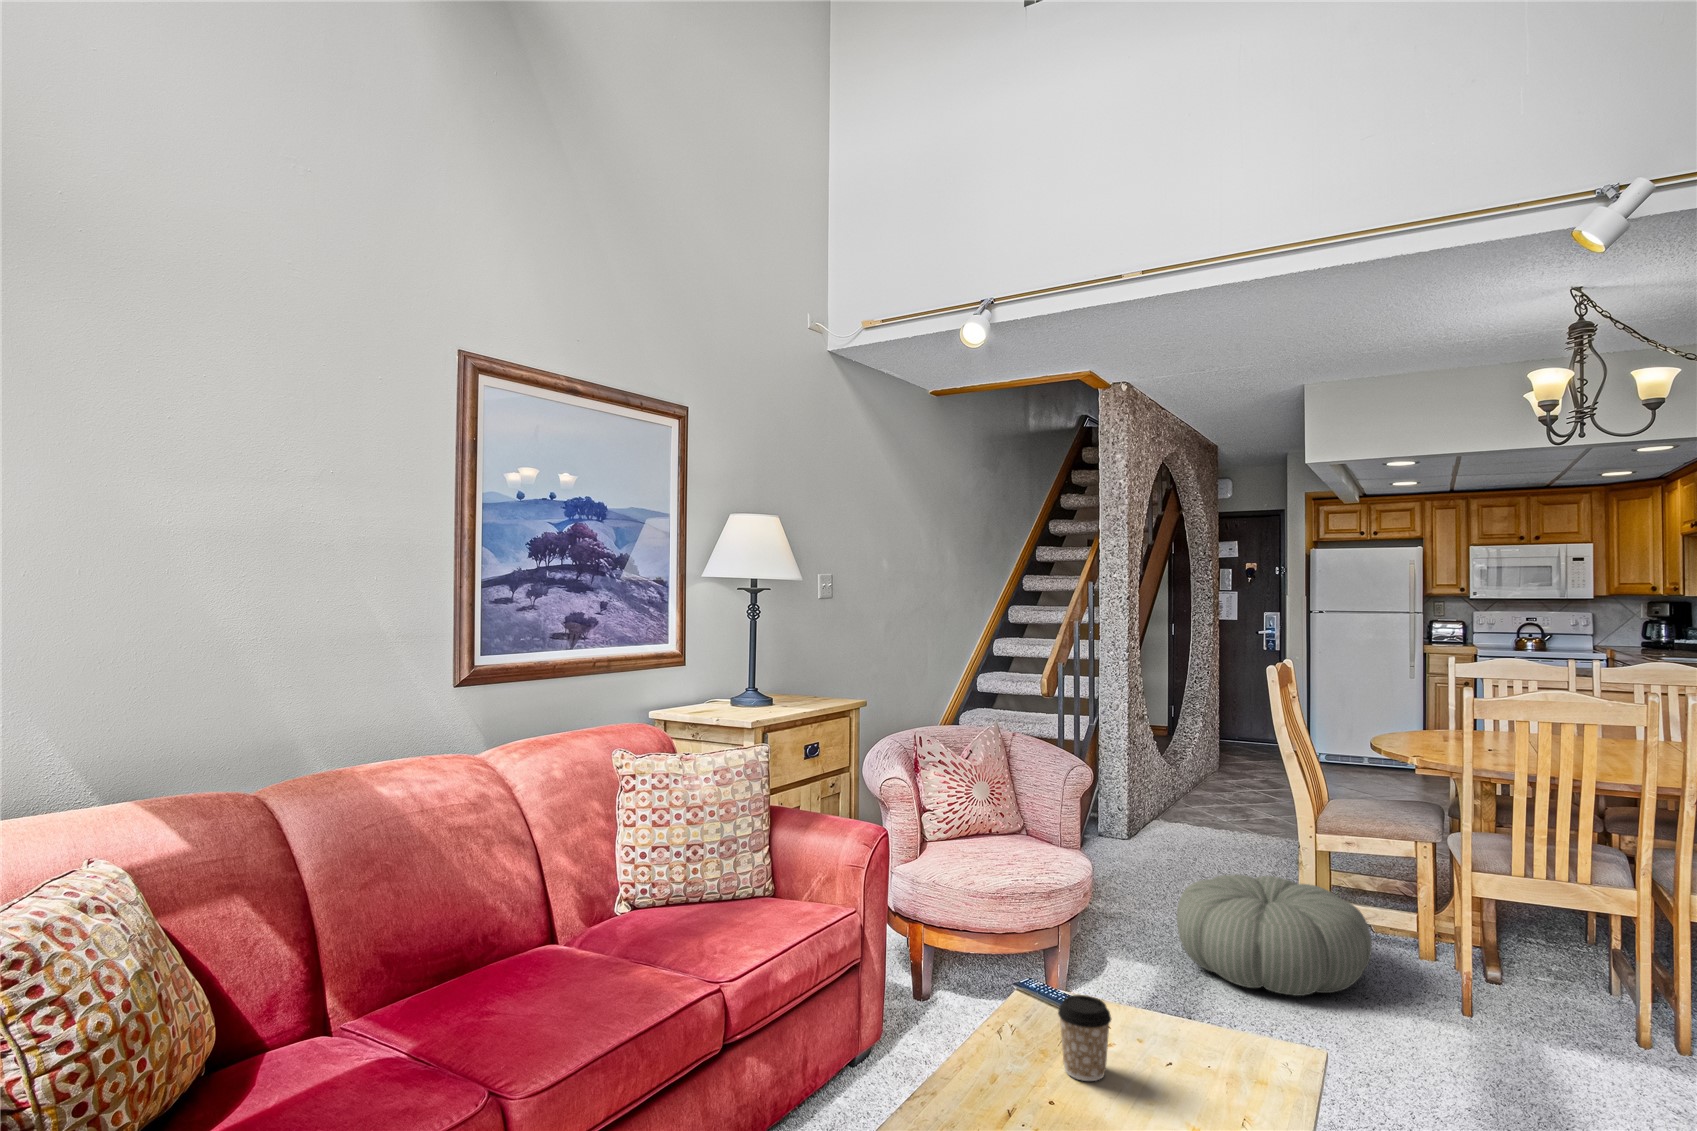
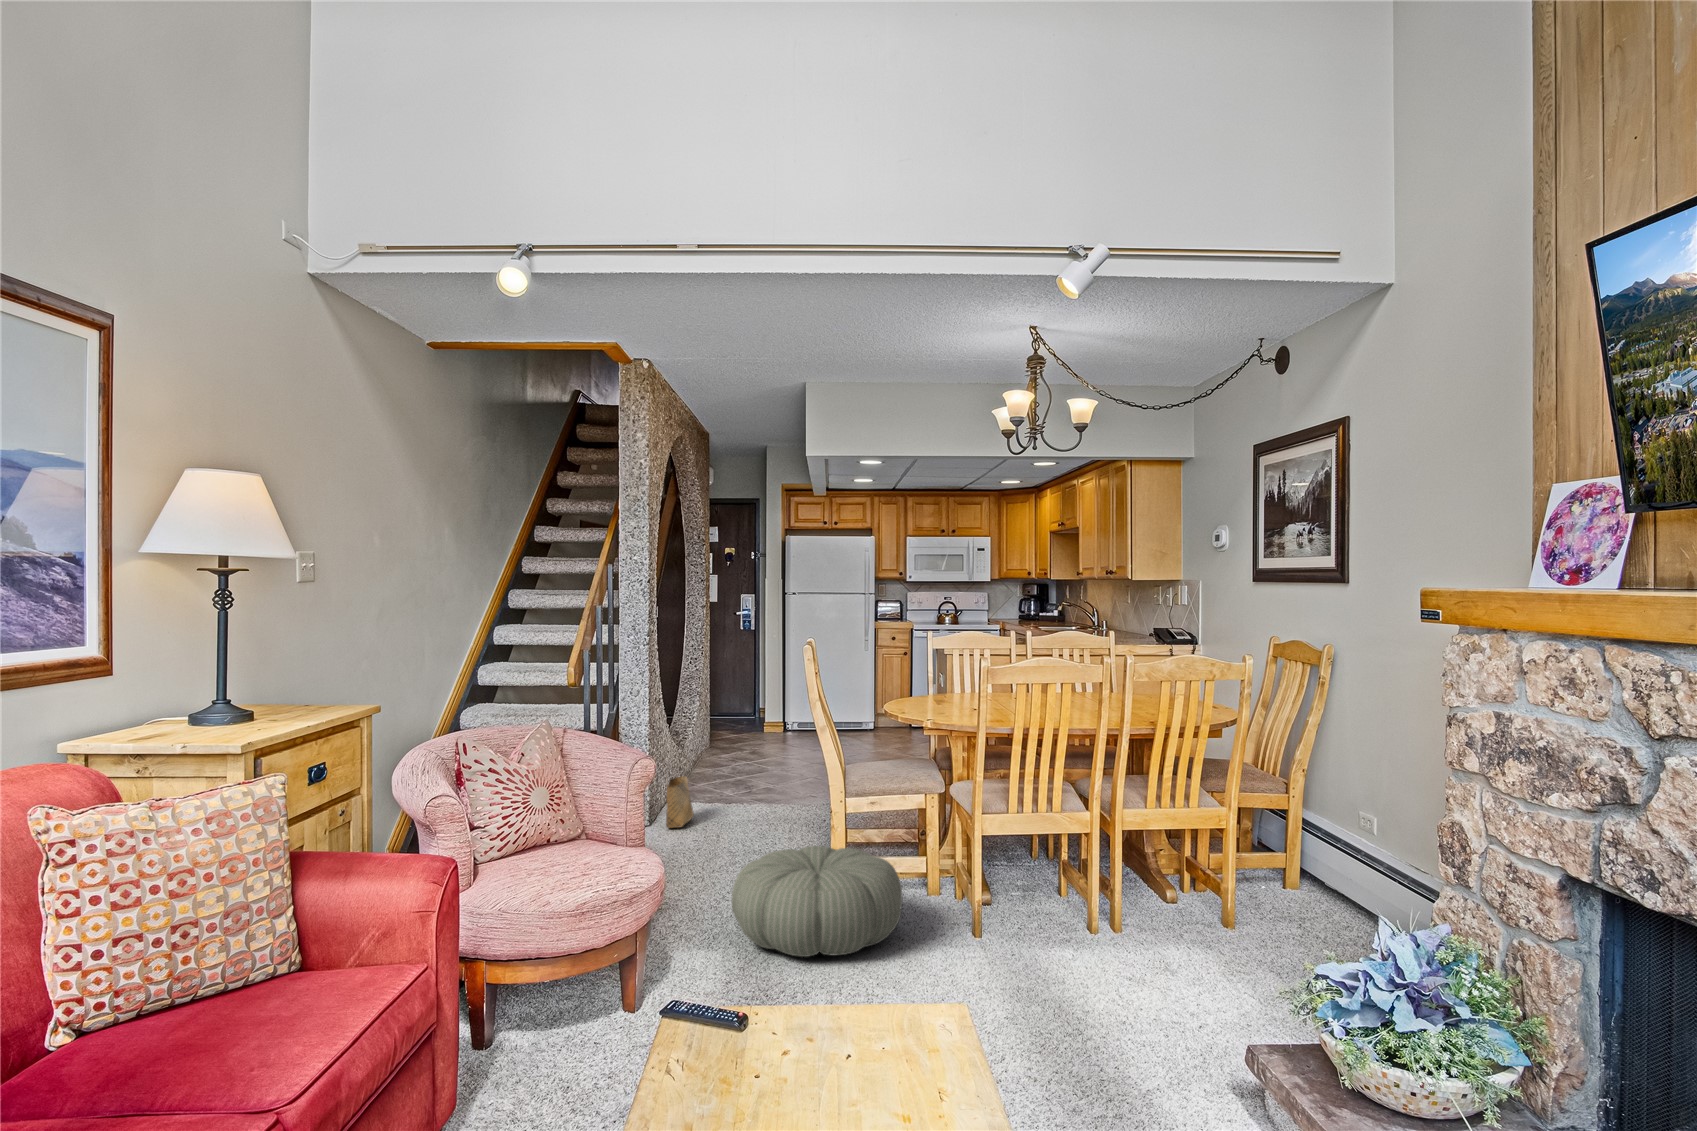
woven basket: none [1145,768,1178,839] -> present [666,776,694,828]
coffee cup: present [1058,995,1111,1081] -> none [736,995,791,1086]

